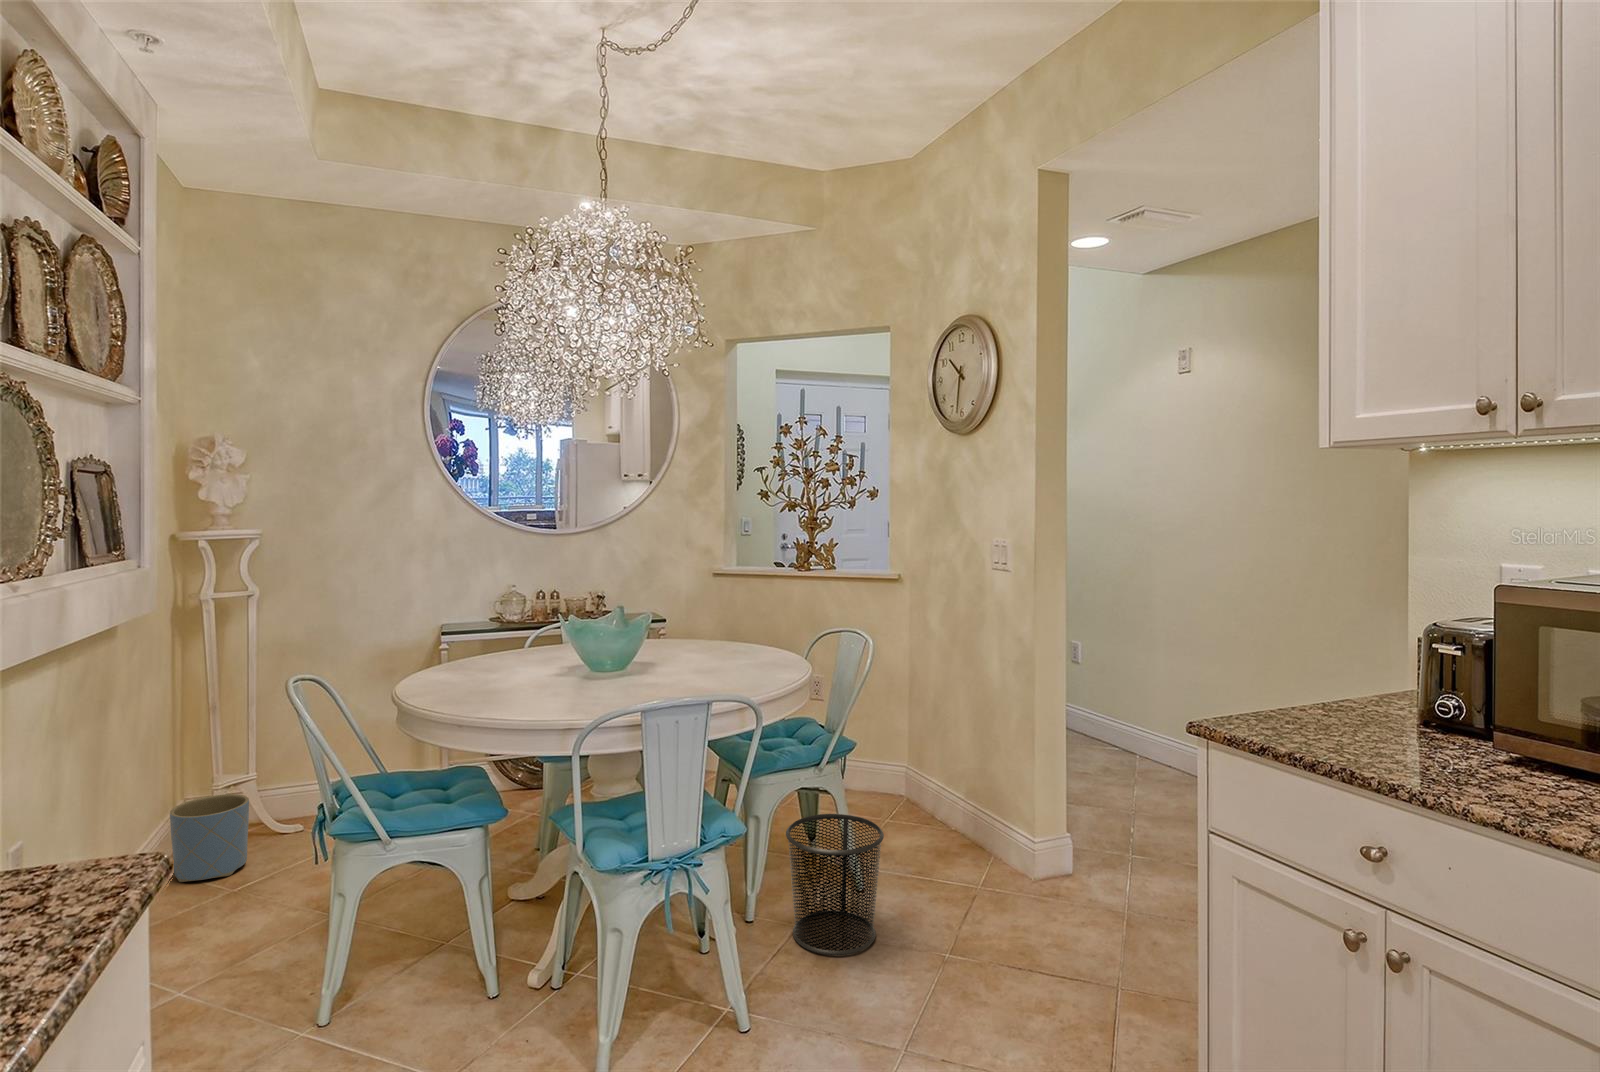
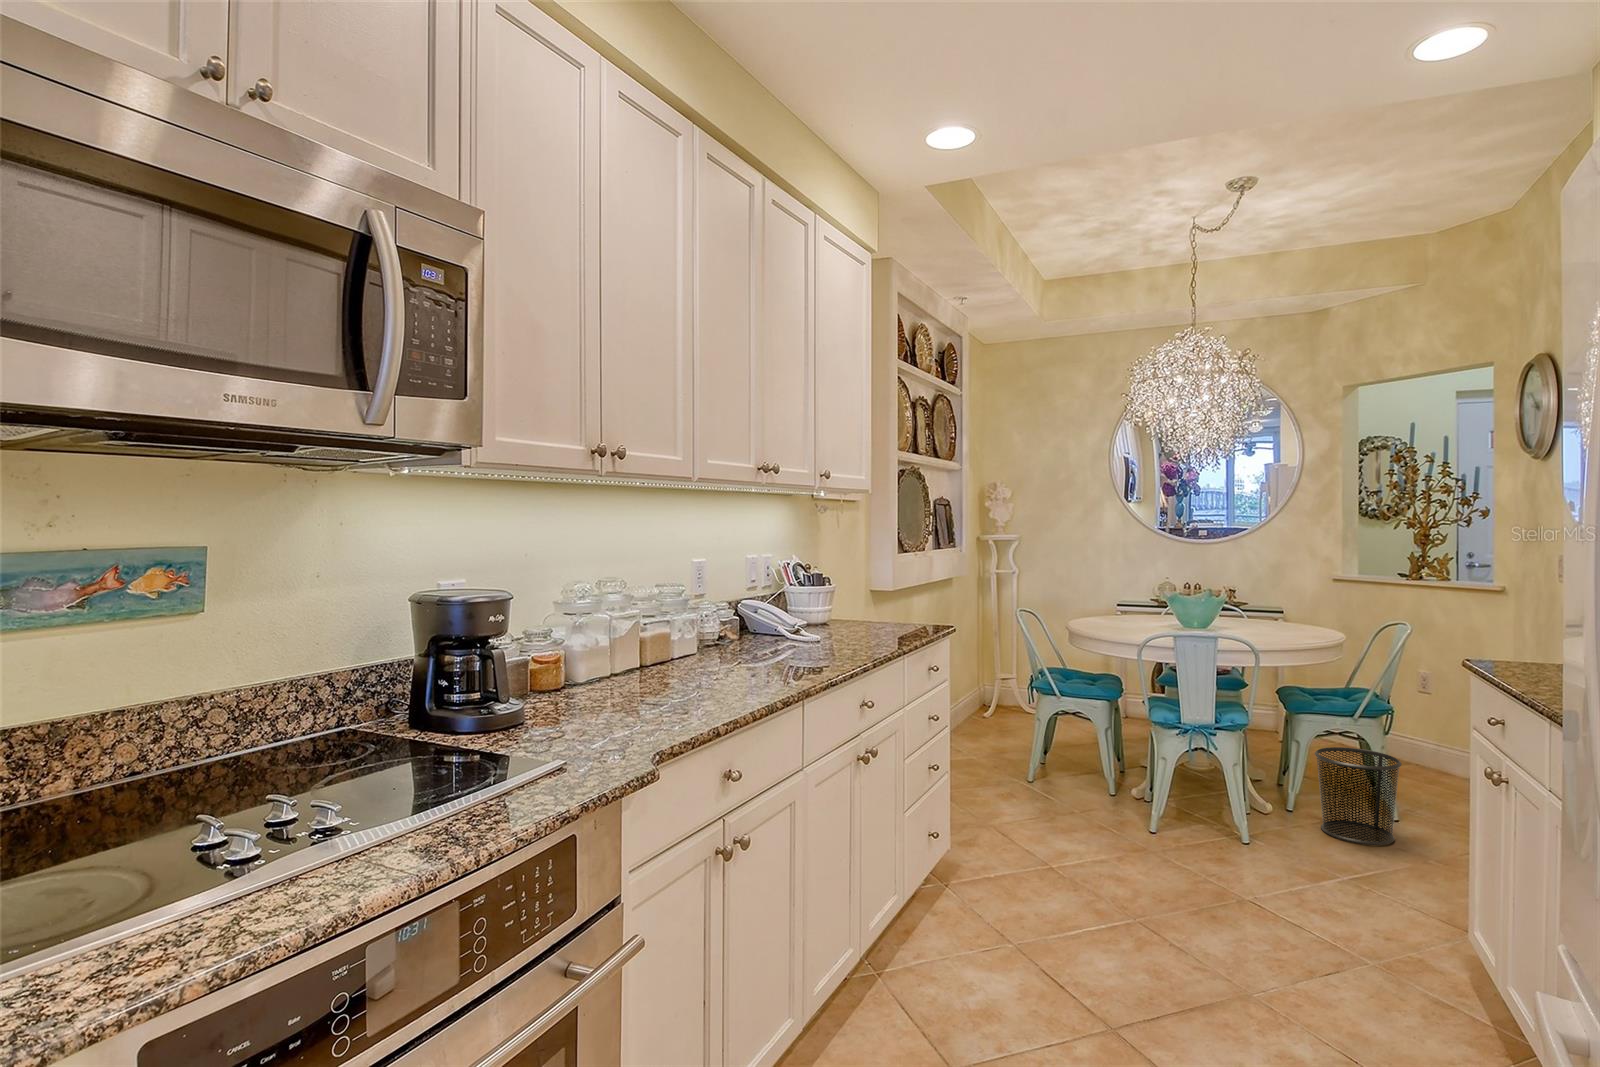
planter: present [170,794,249,882] -> none [973,681,1008,724]

